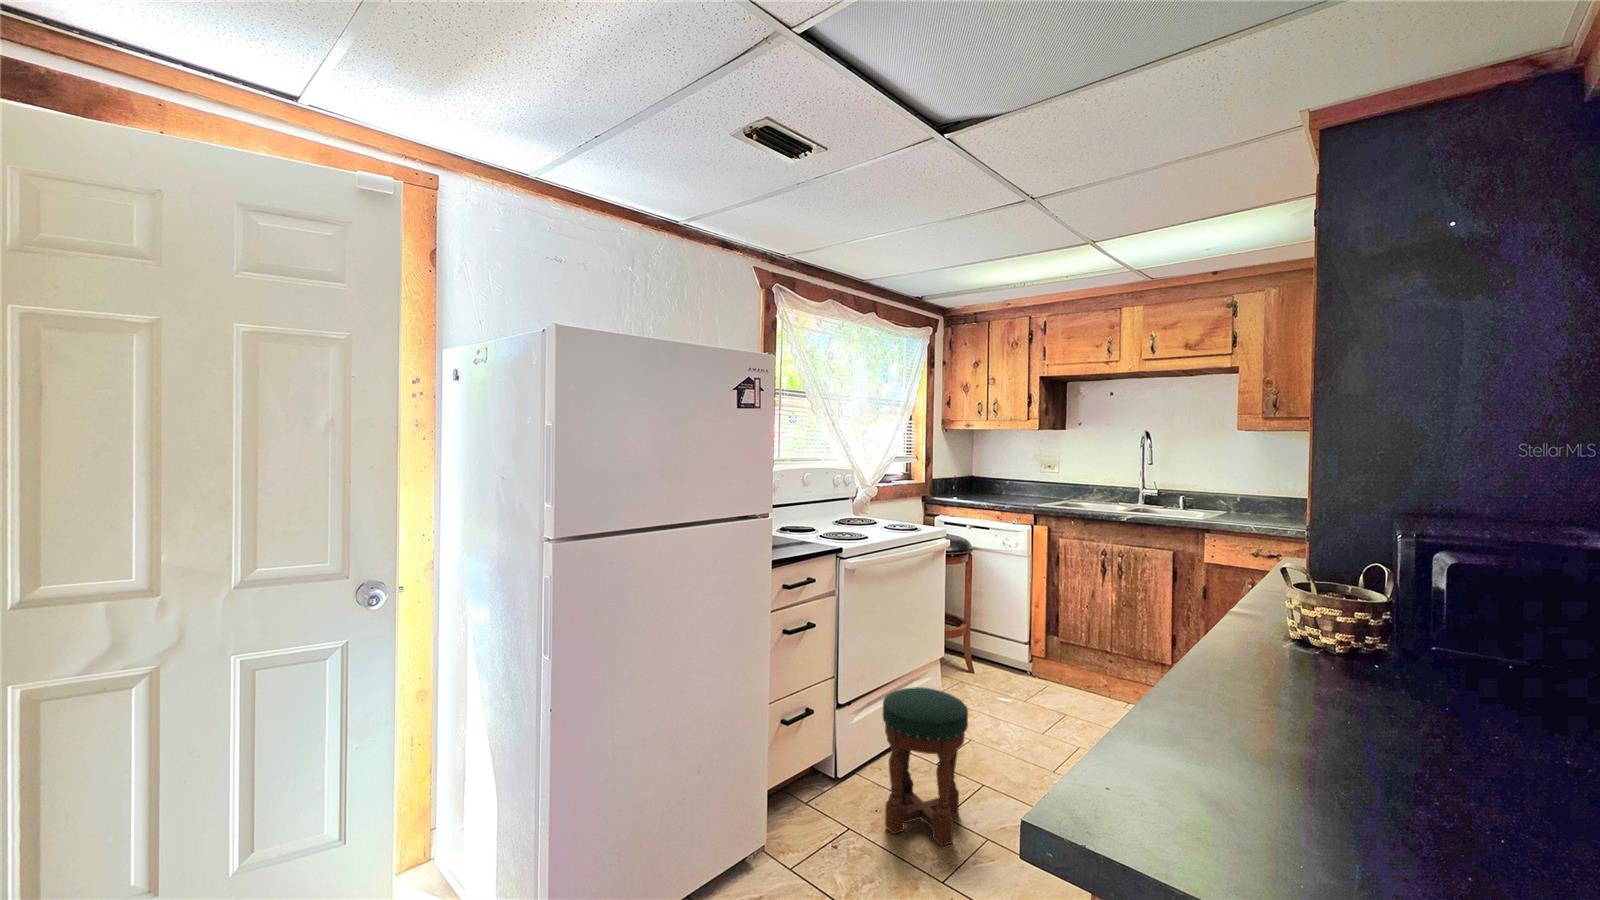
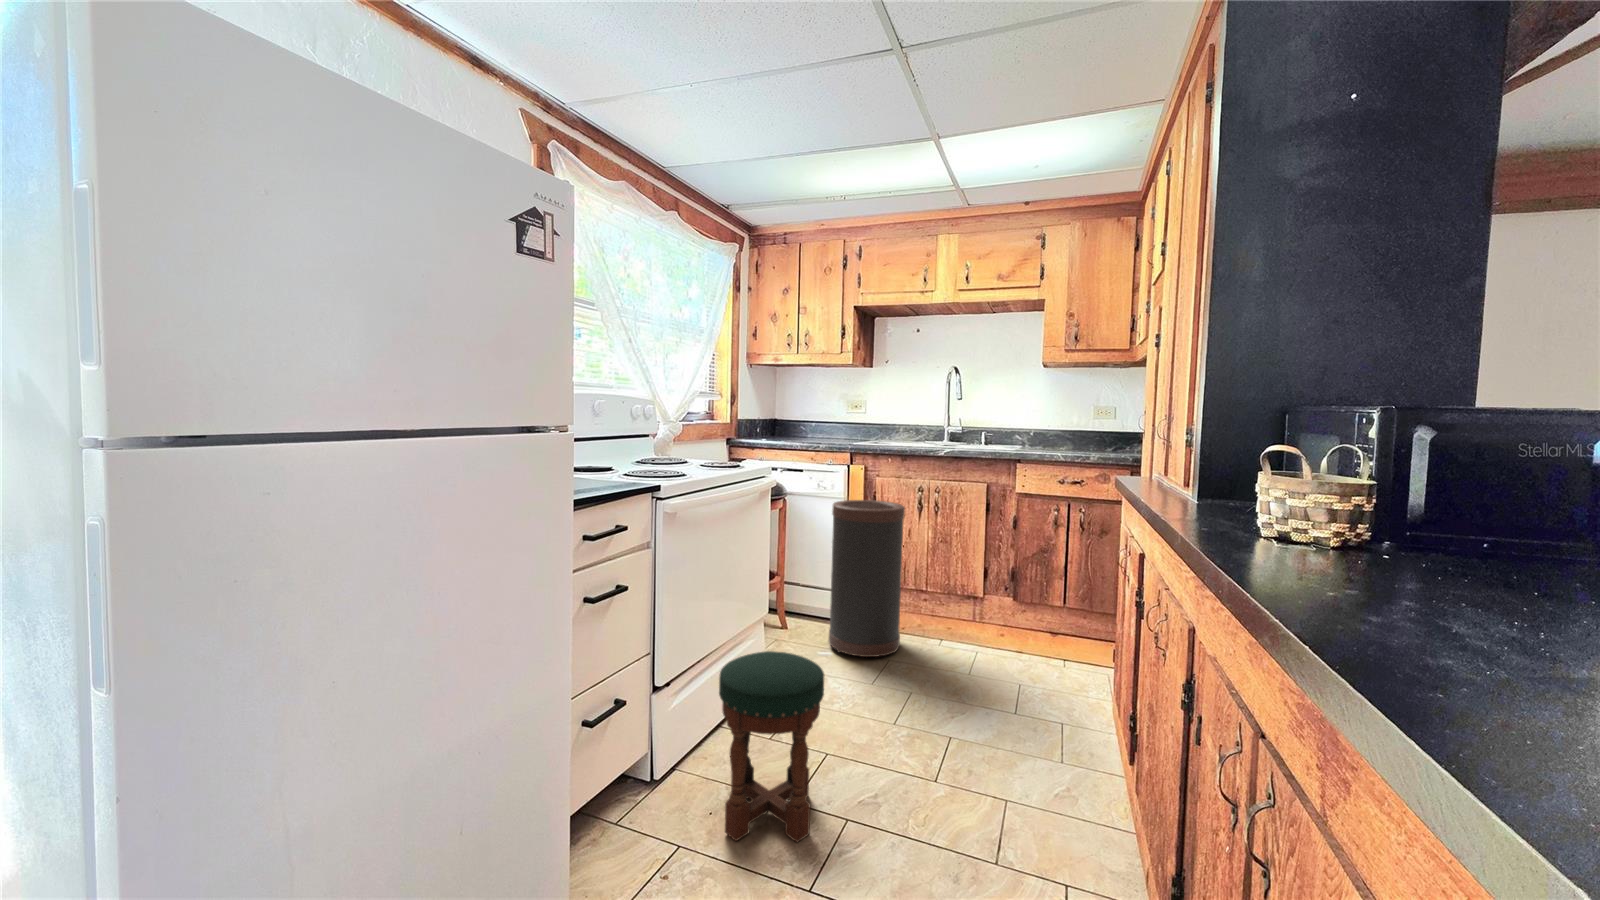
trash can: none [1006,560,1081,712] -> present [829,500,905,657]

